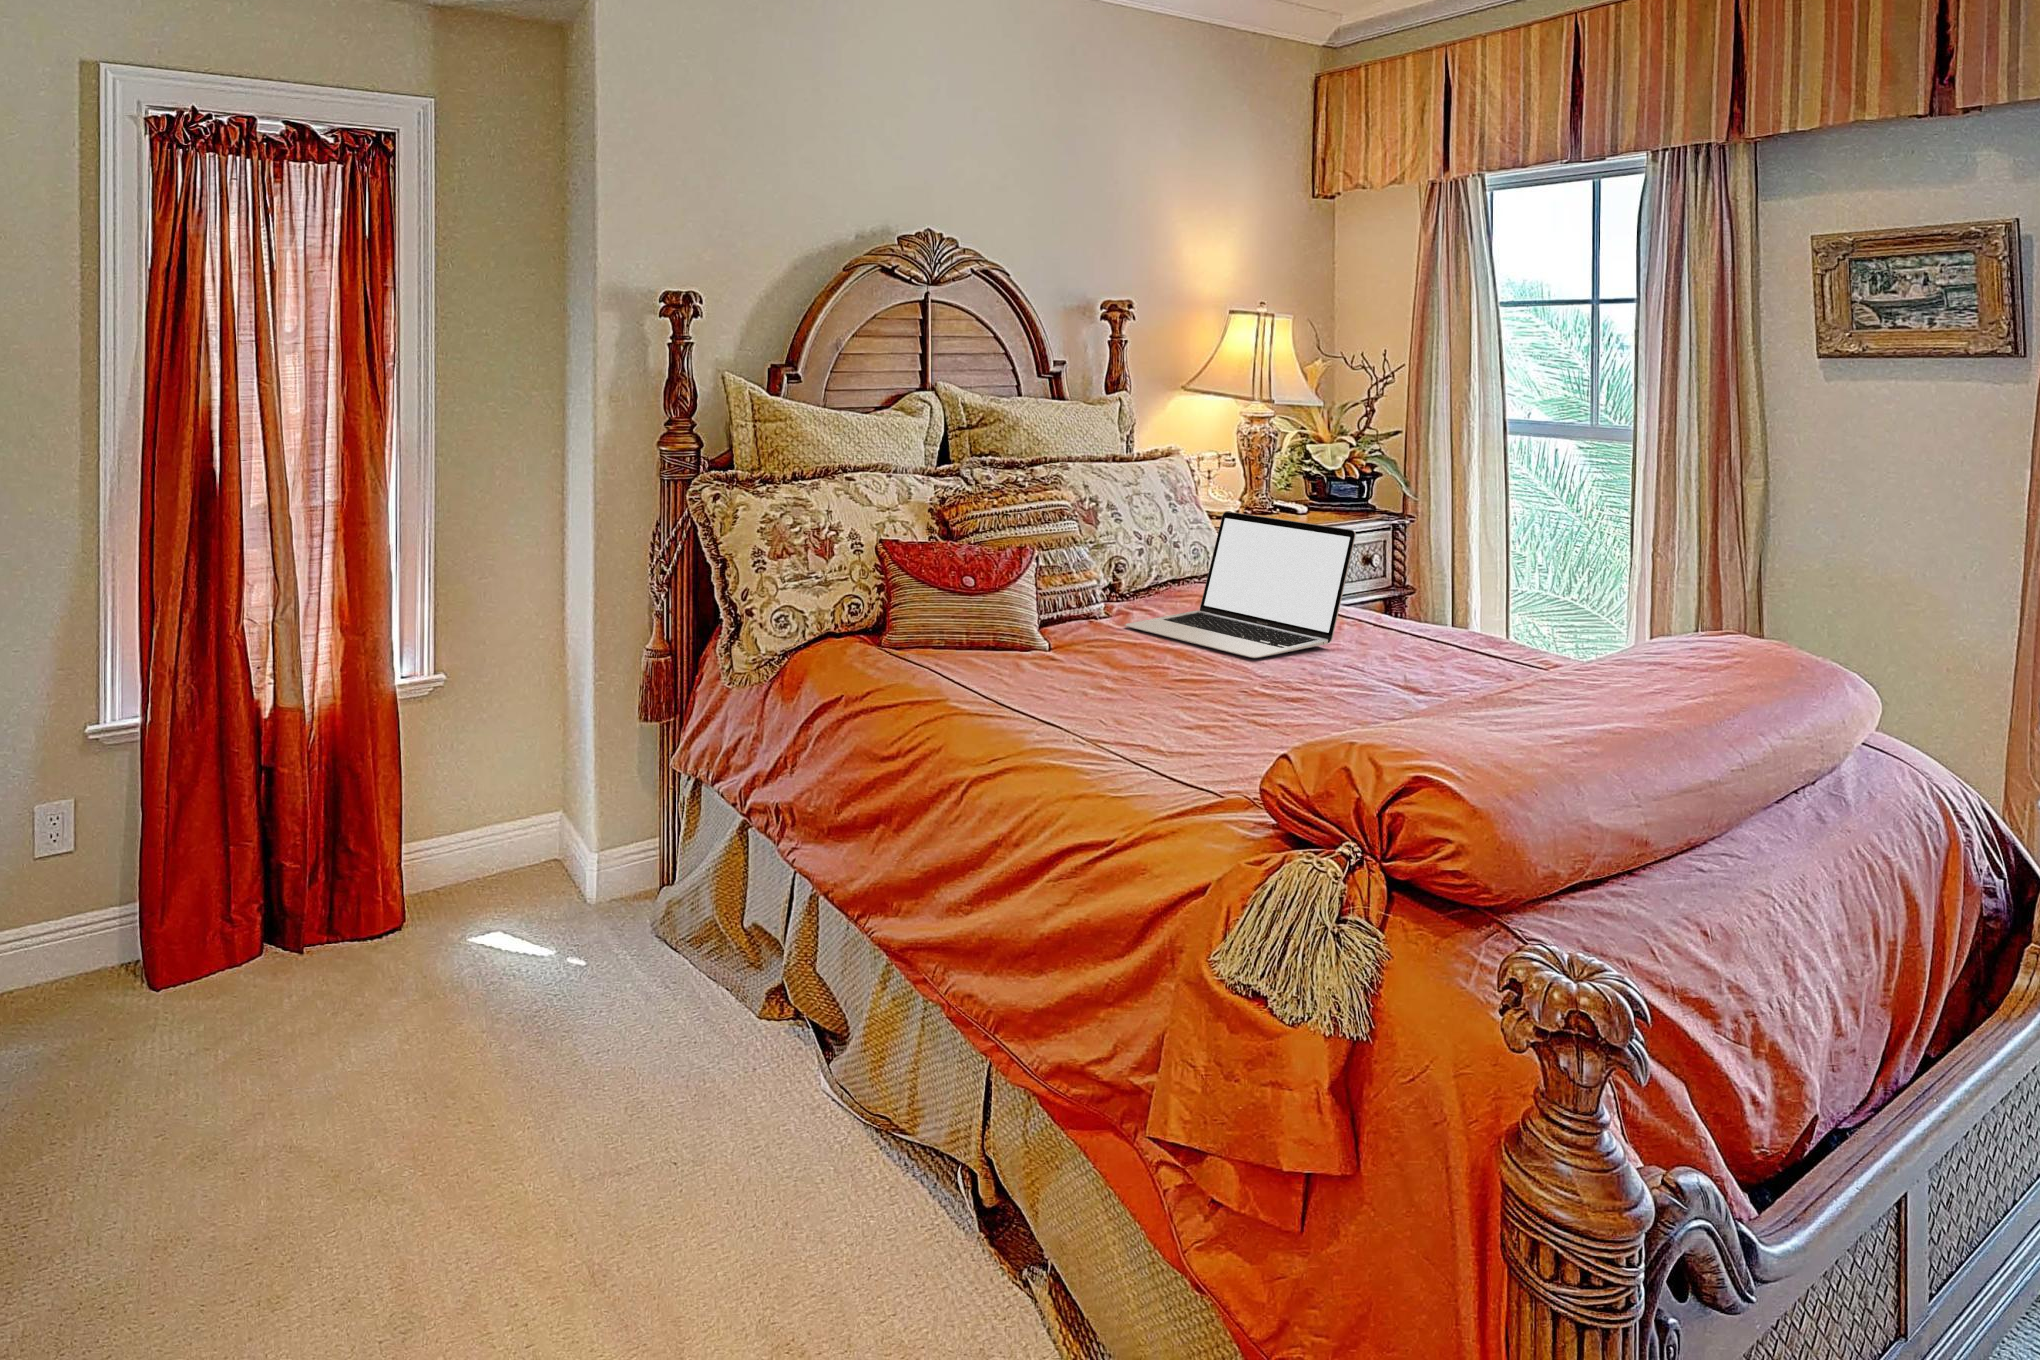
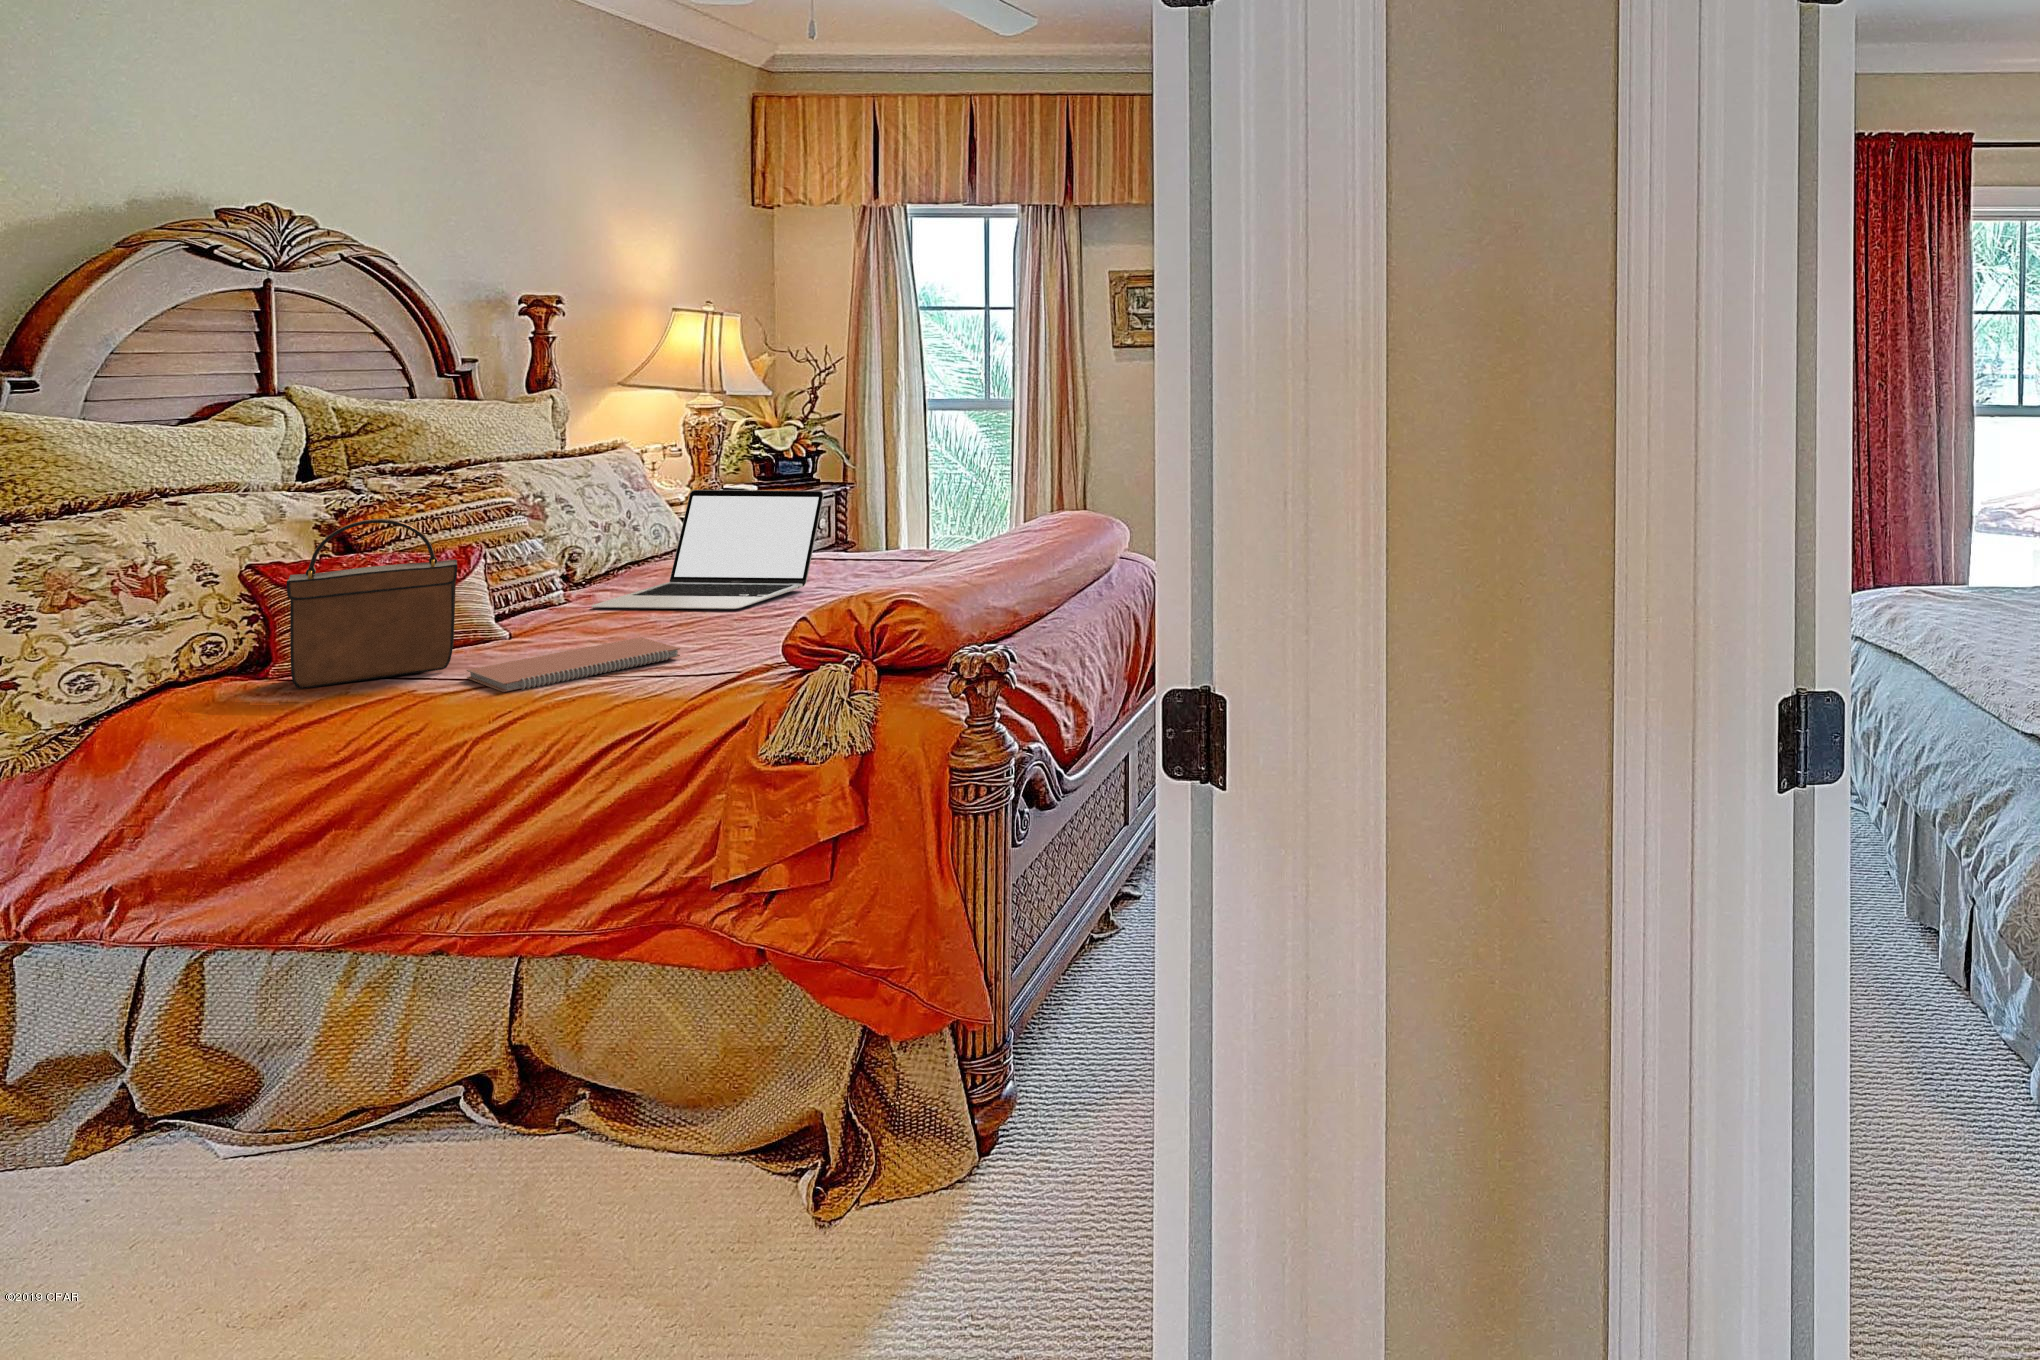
handbag: none [887,514,1006,670] -> present [287,519,457,689]
notebook: none [1003,675,1182,712] -> present [467,637,680,692]

